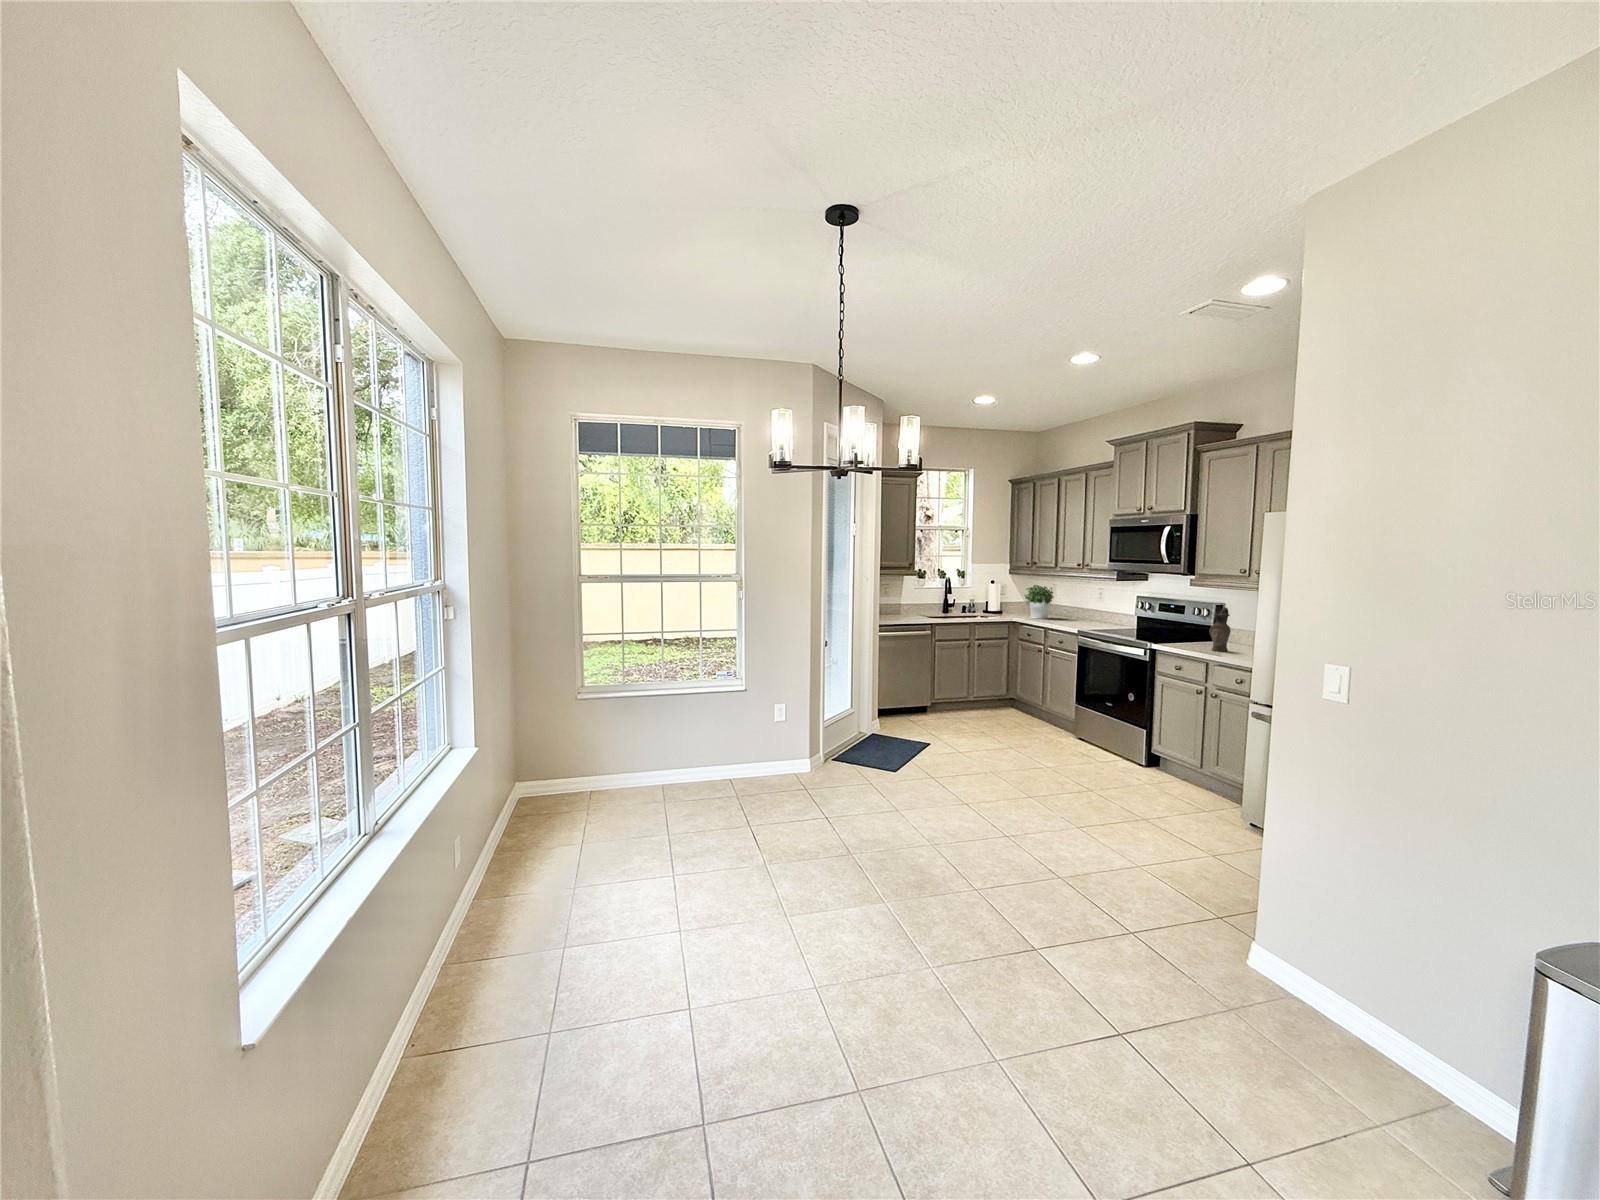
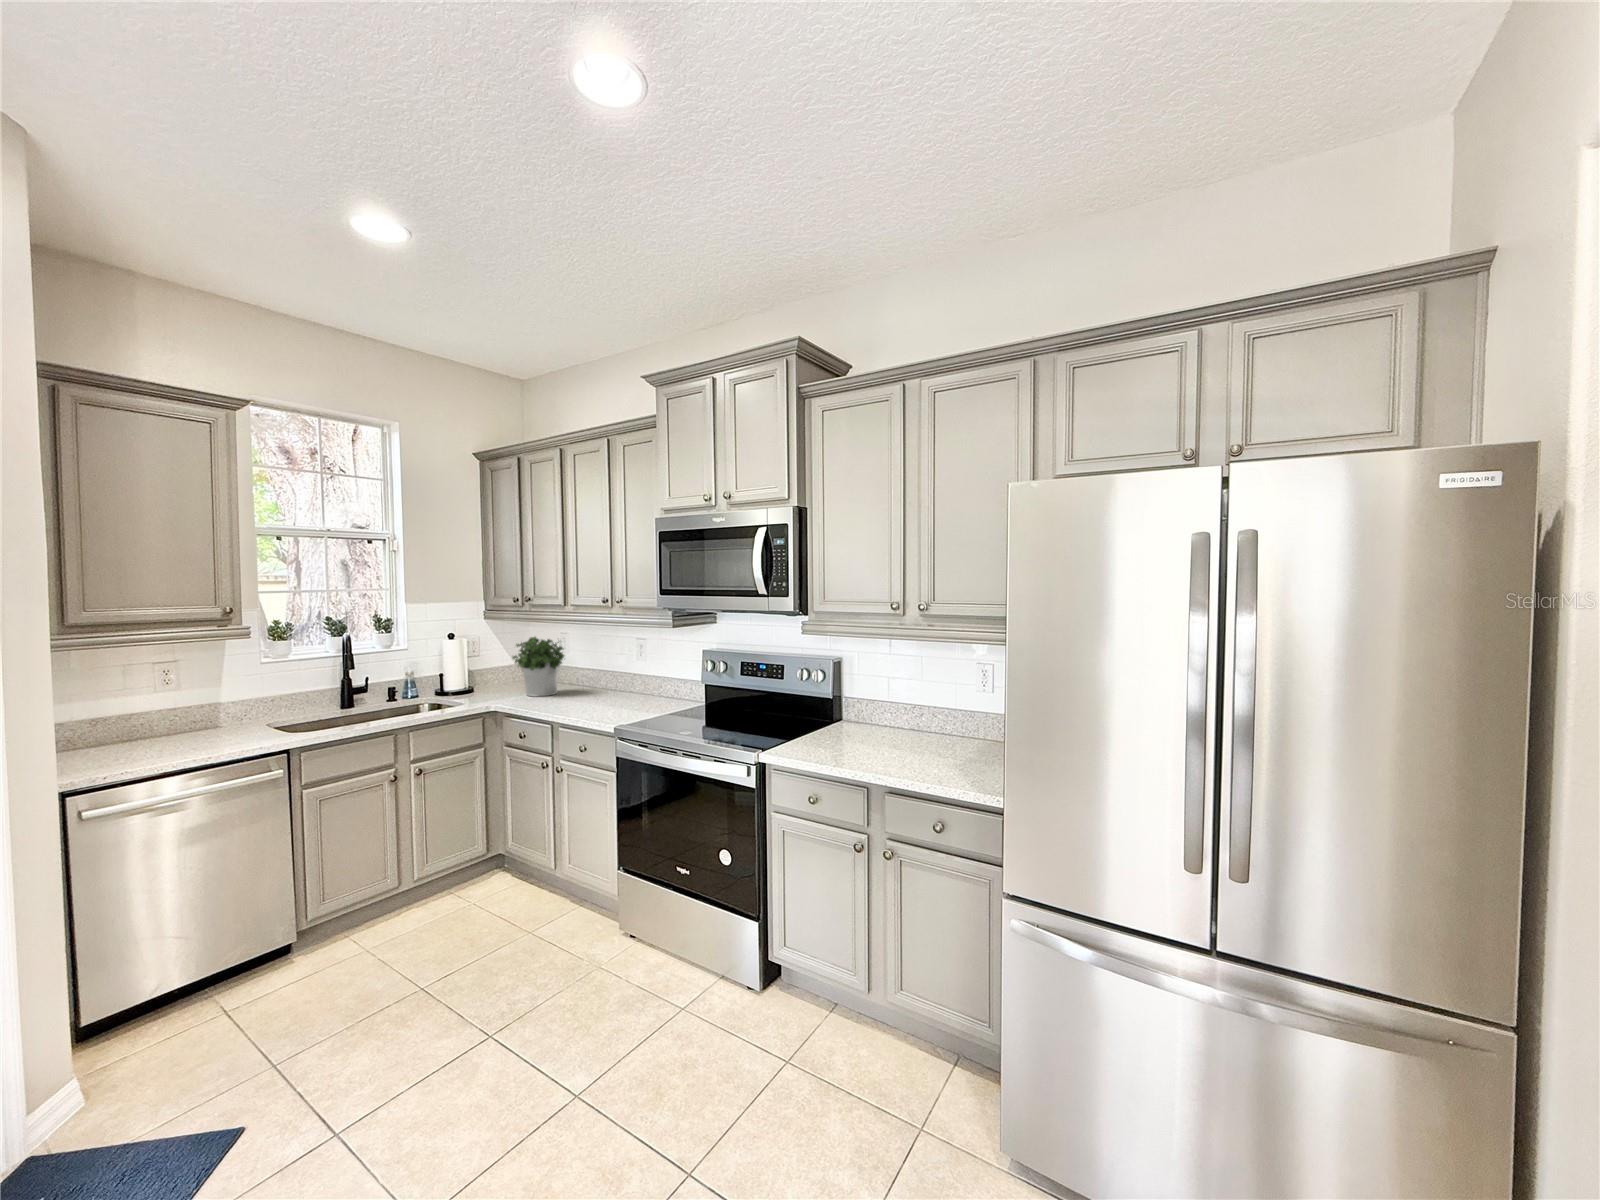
ceramic pitcher: present [1209,607,1230,651] -> none [856,672,889,755]

